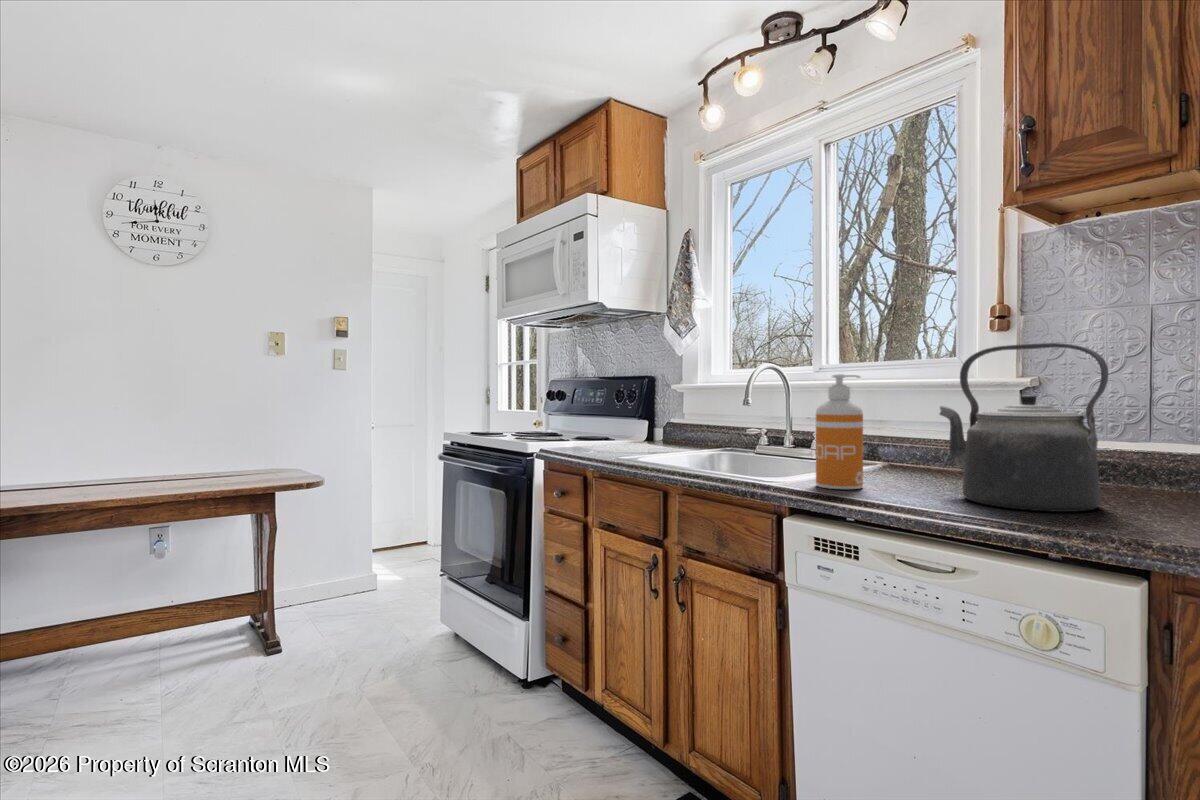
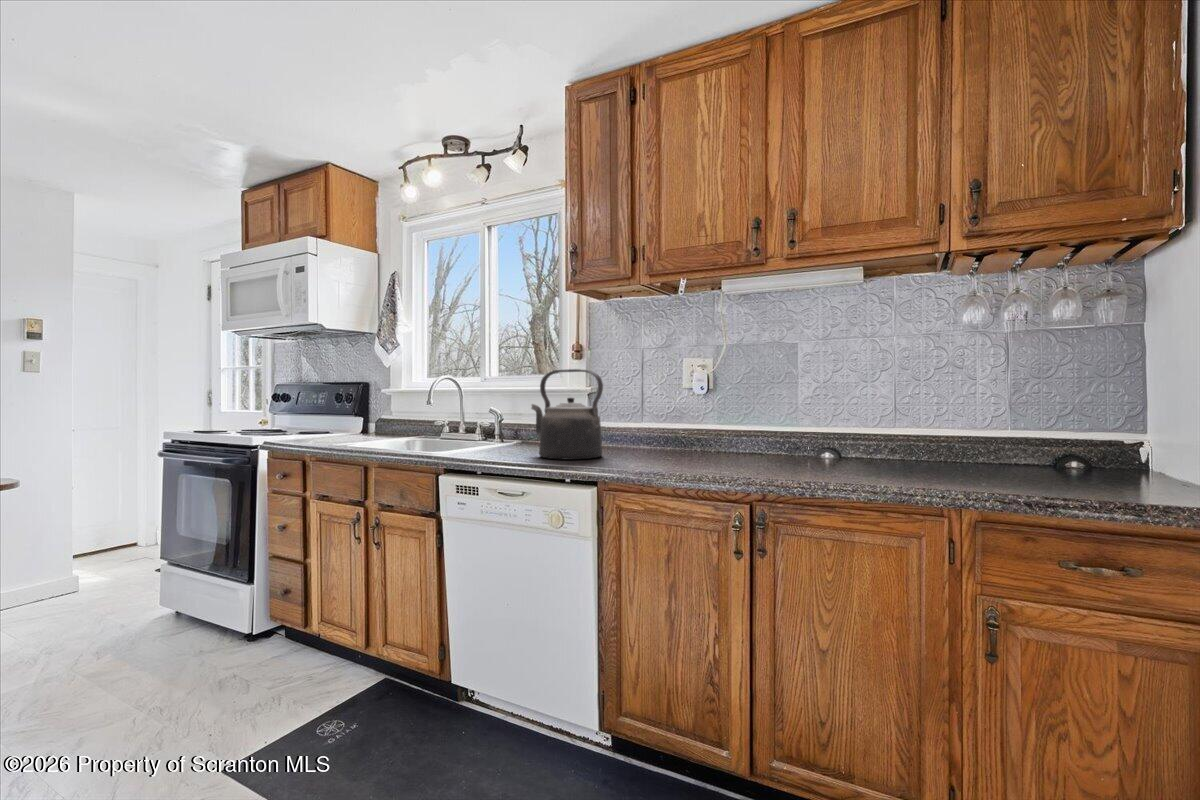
soap dispenser: present [816,374,863,489] -> none [462,385,491,456]

